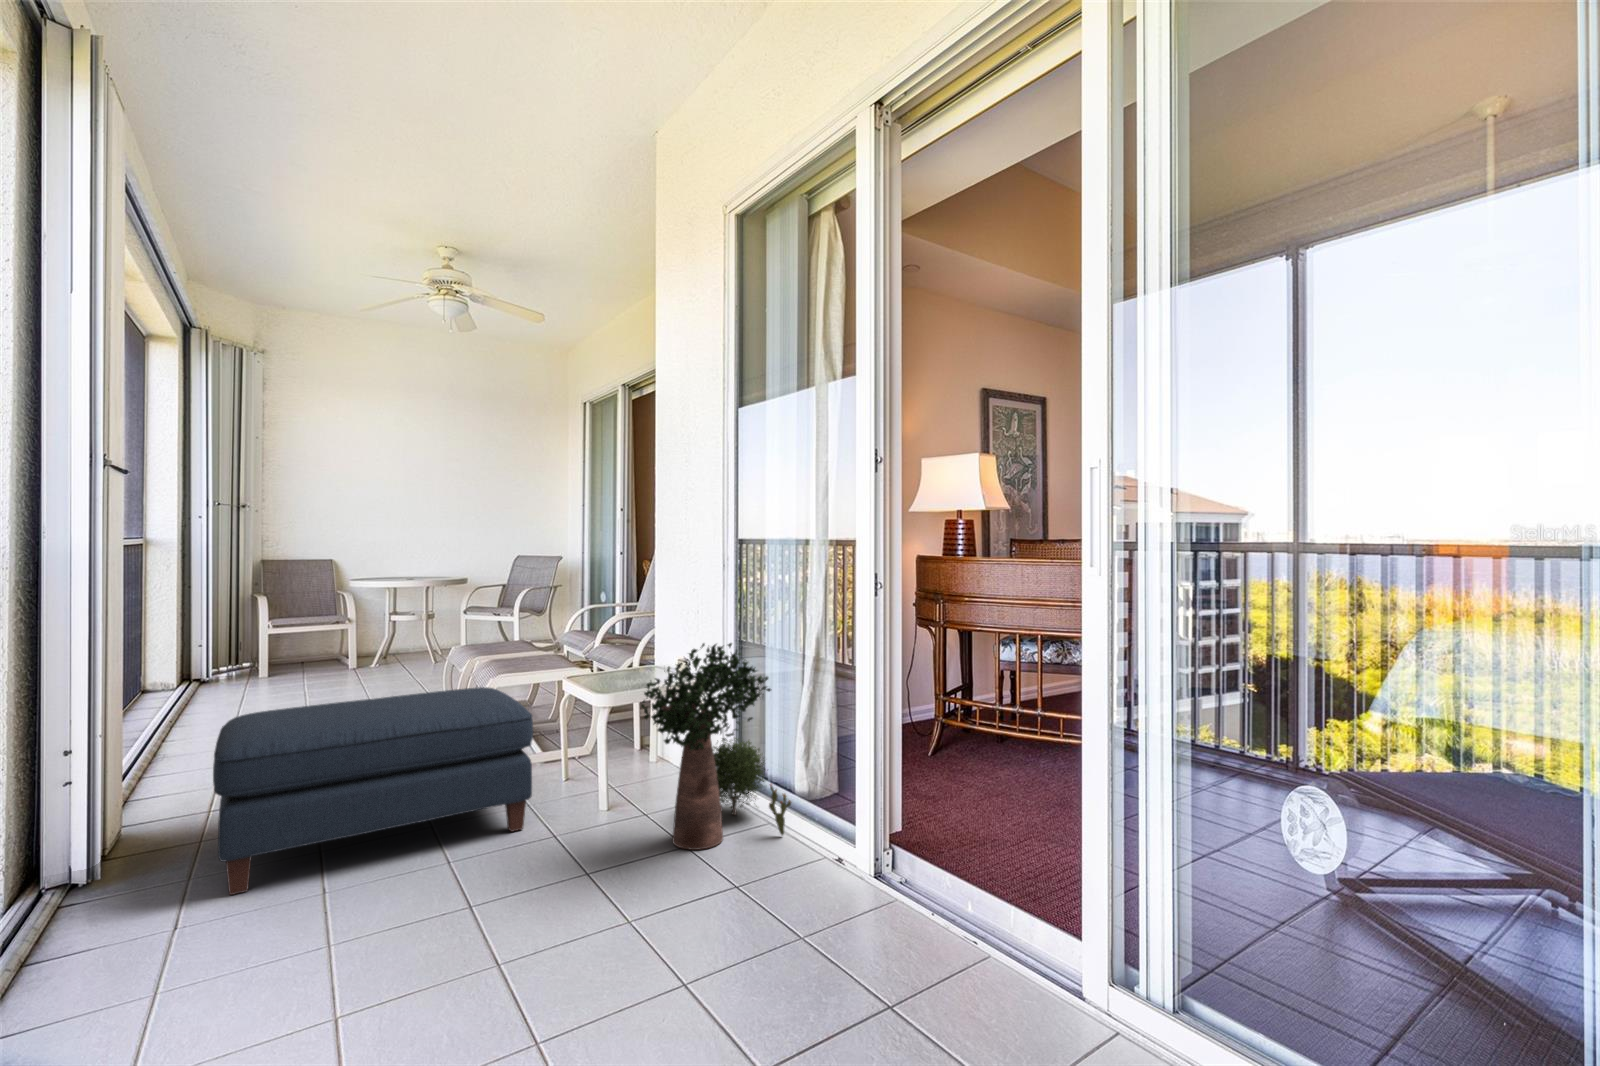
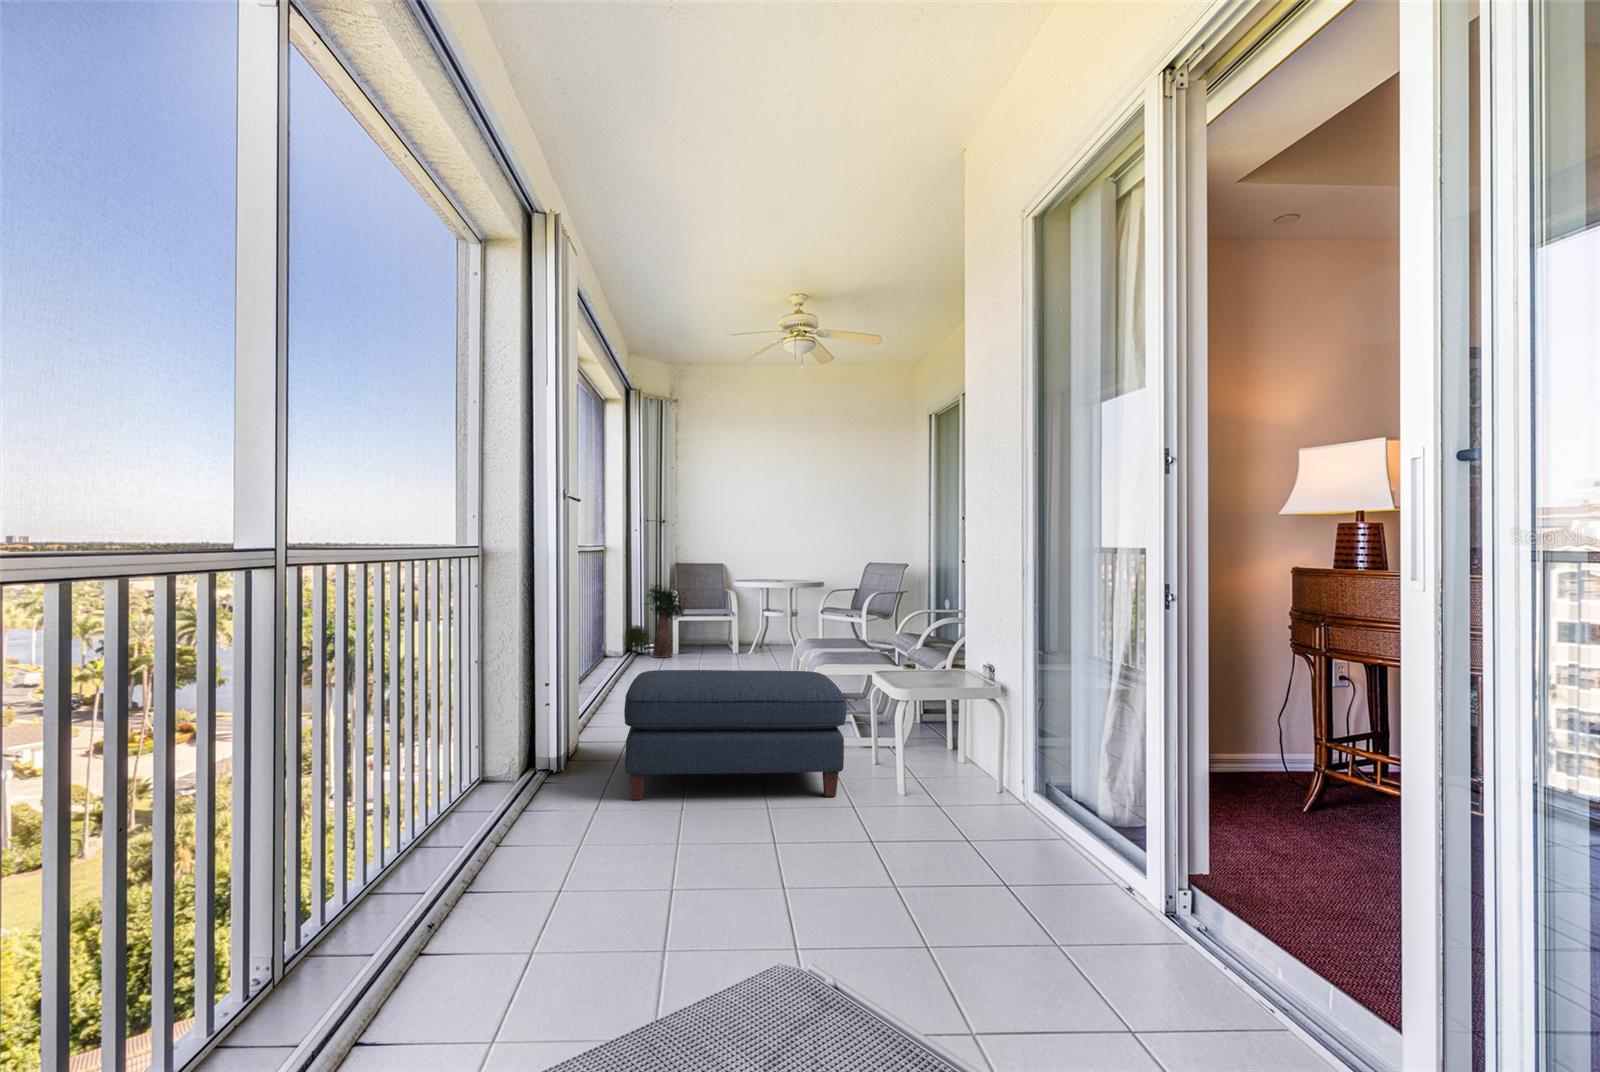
potted plant: present [641,643,791,850] -> present [623,584,685,658]

